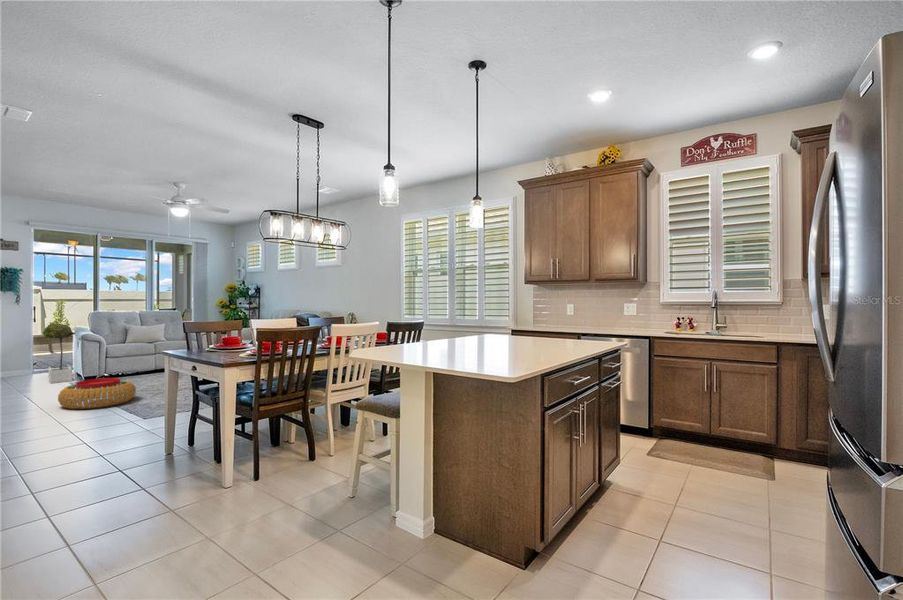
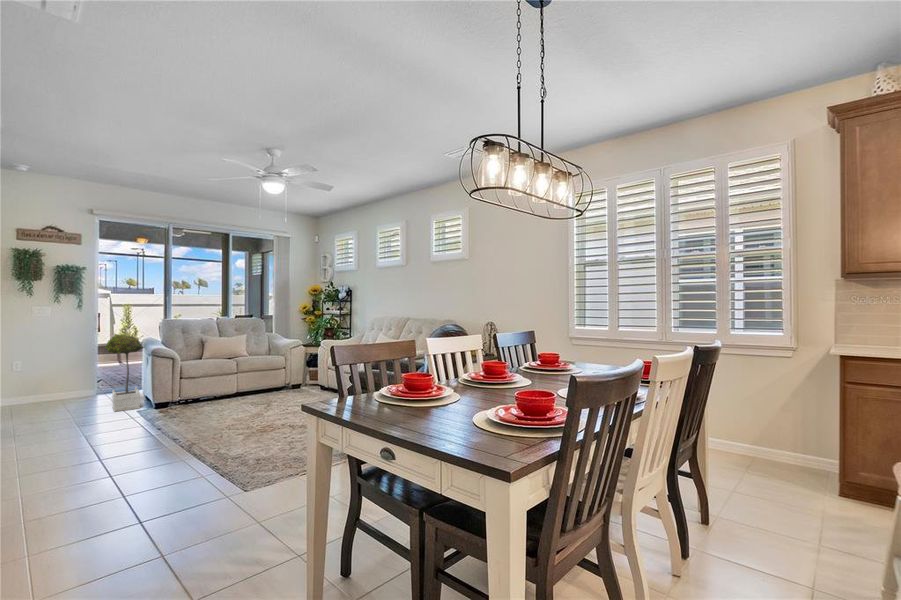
pouf: present [58,378,136,409] -> none [119,415,222,465]

